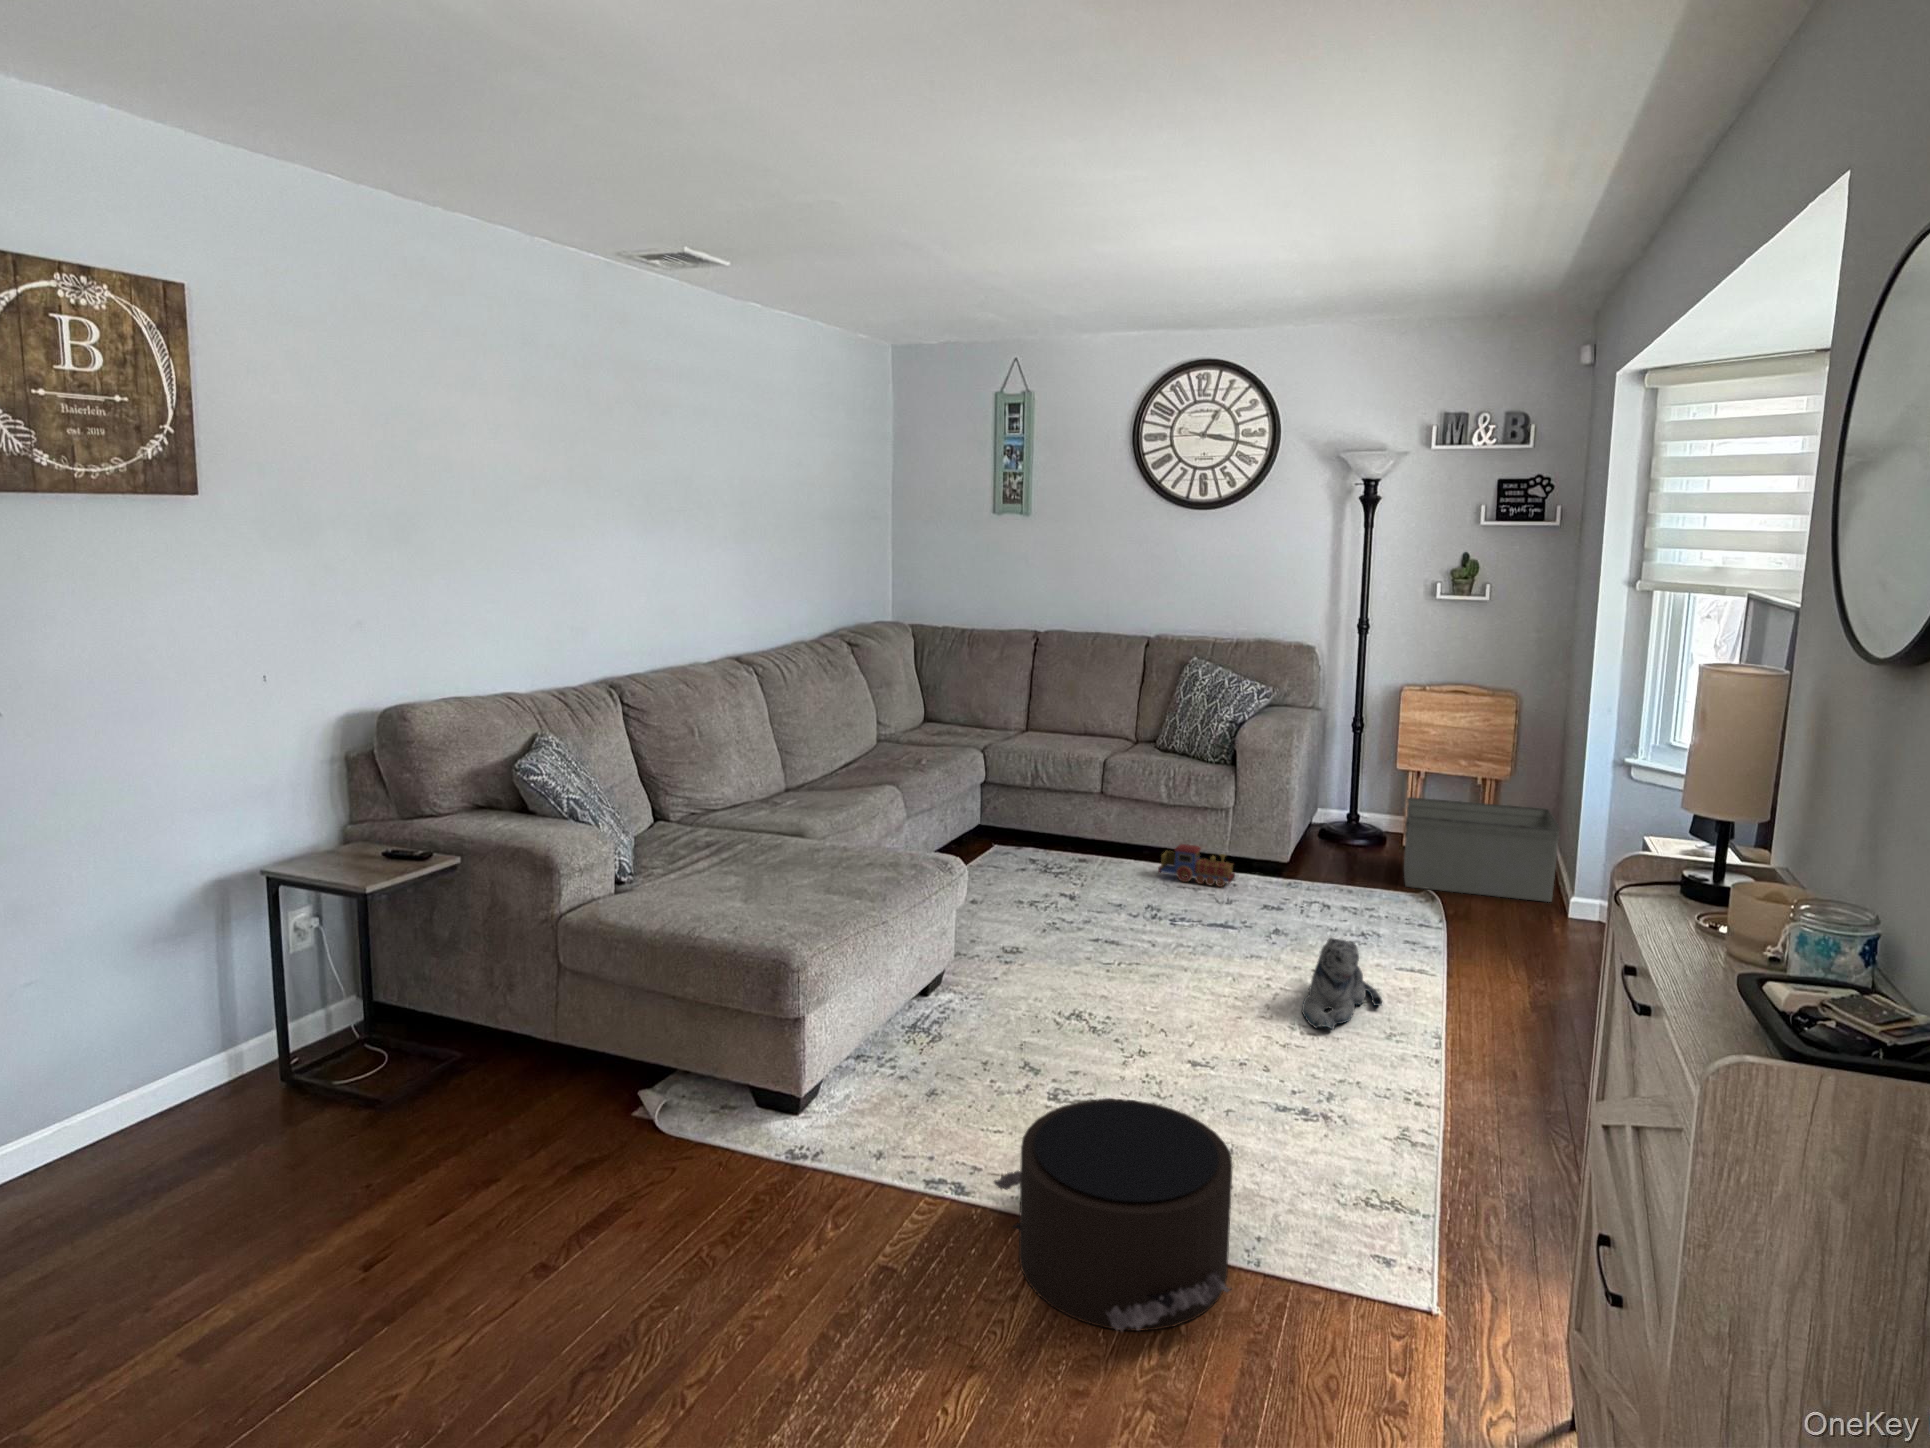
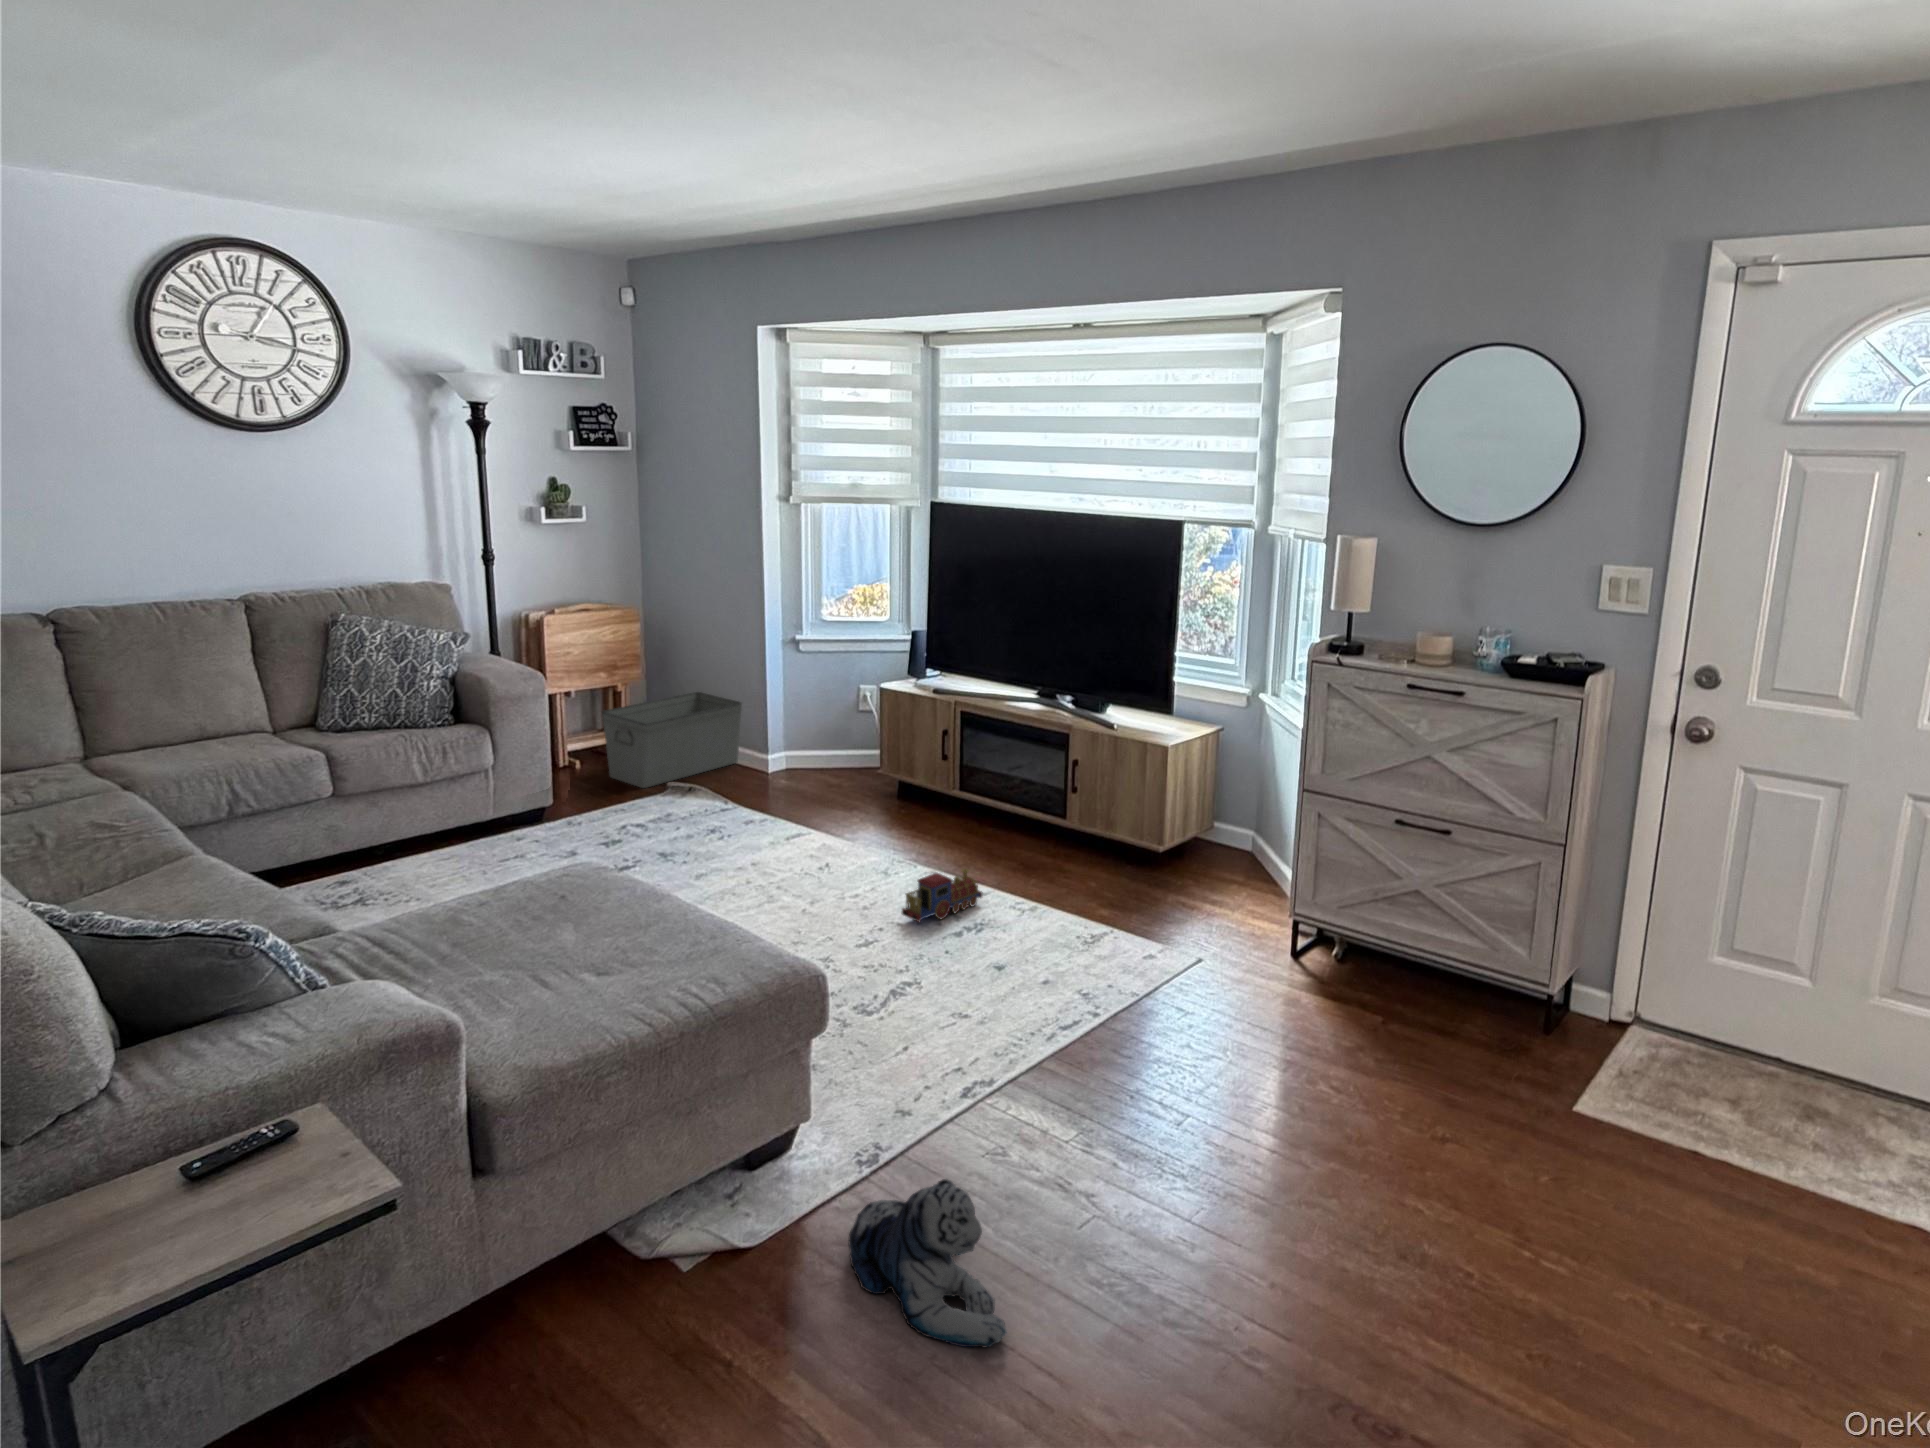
toy train: present [1158,844,1235,887] -> present [902,869,982,922]
plush toy: present [1302,938,1382,1029] -> present [849,1179,1007,1347]
pouf: present [994,1099,1233,1332] -> none [986,940,1195,1100]

